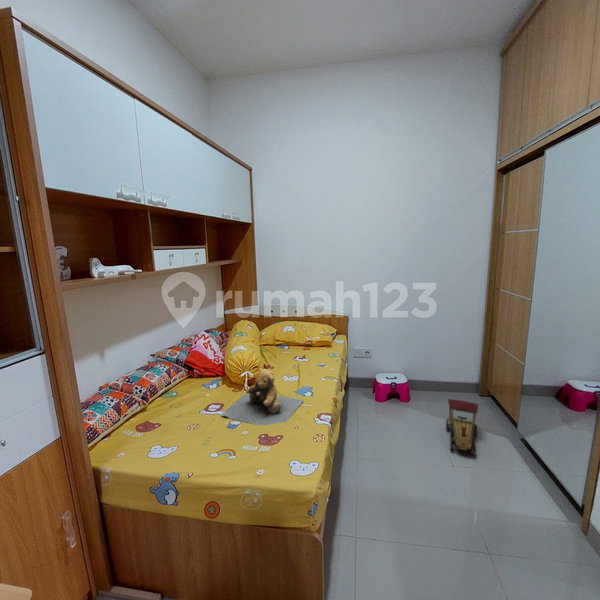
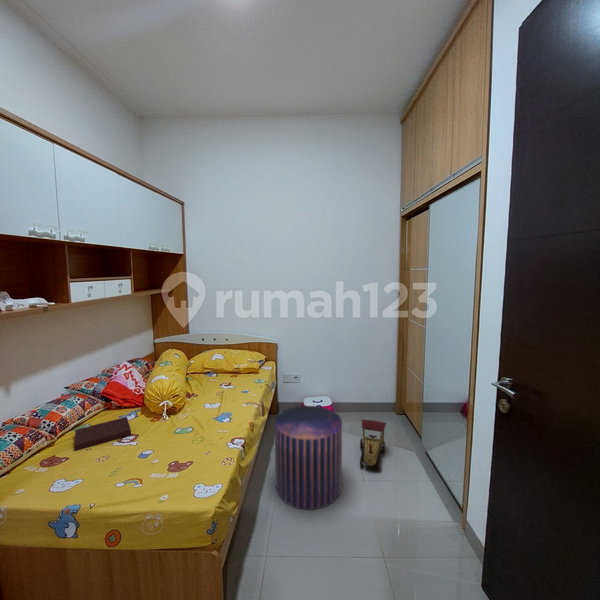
teddy bear: present [221,368,303,425] -> none [134,397,221,457]
pouf: none [357,382,435,493] -> present [275,406,342,509]
notebook: none [165,386,216,417] -> present [75,417,131,451]

